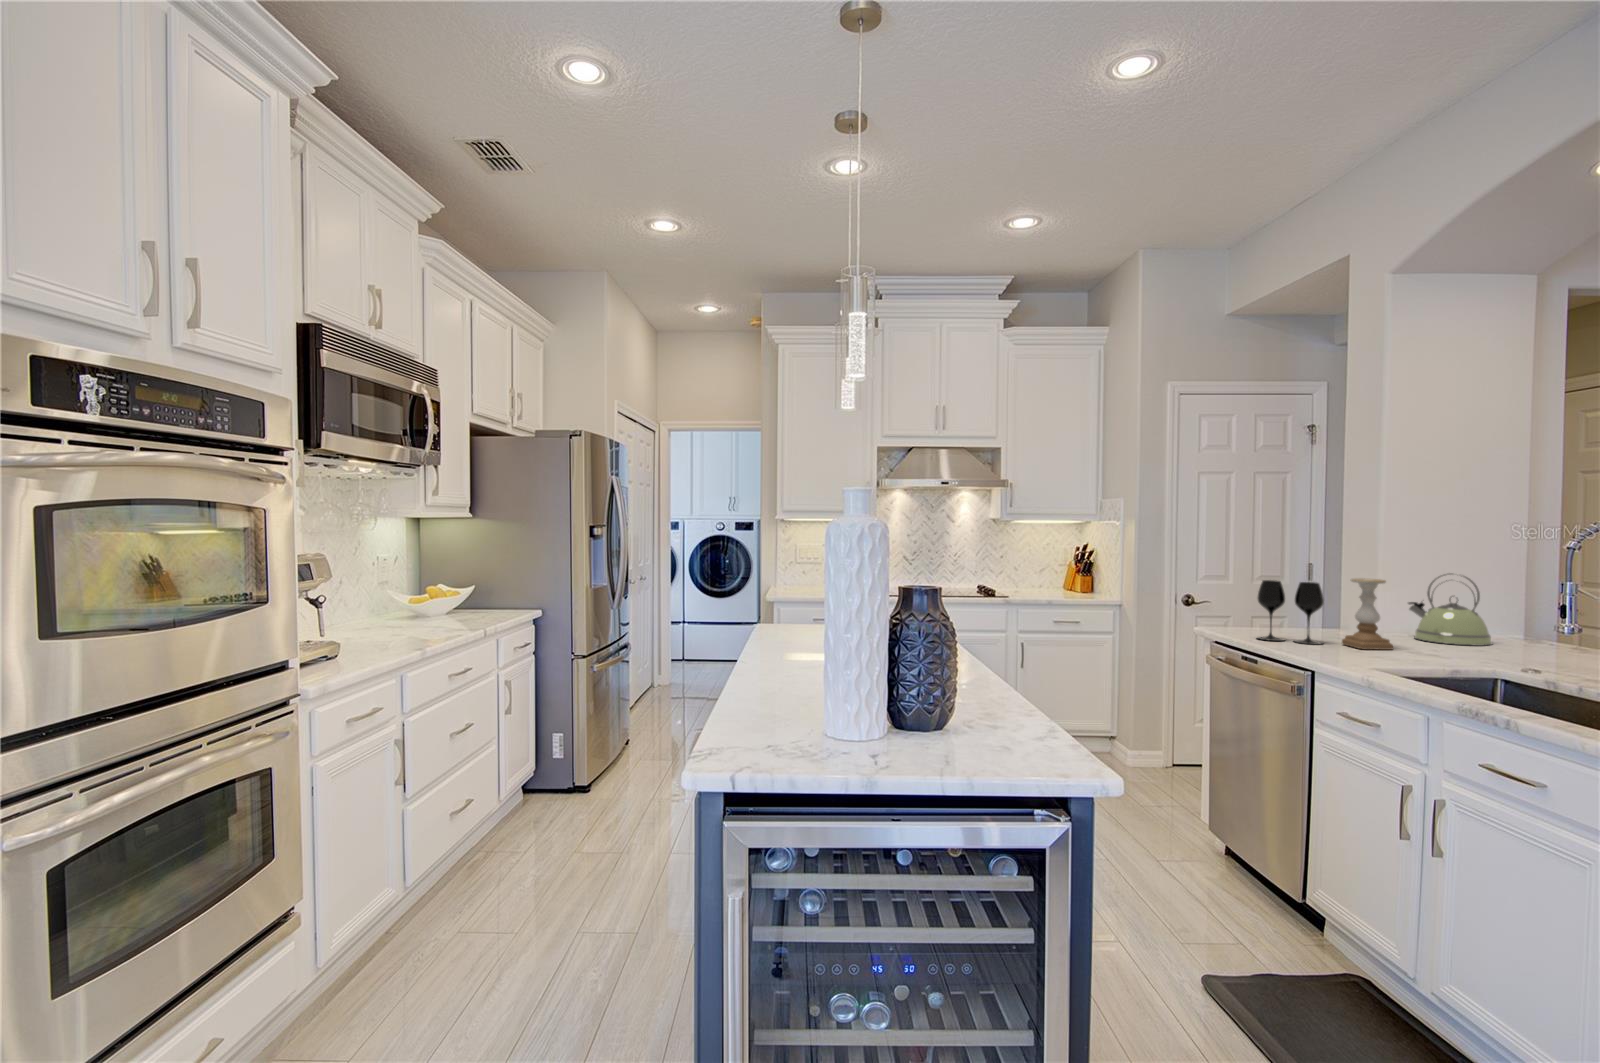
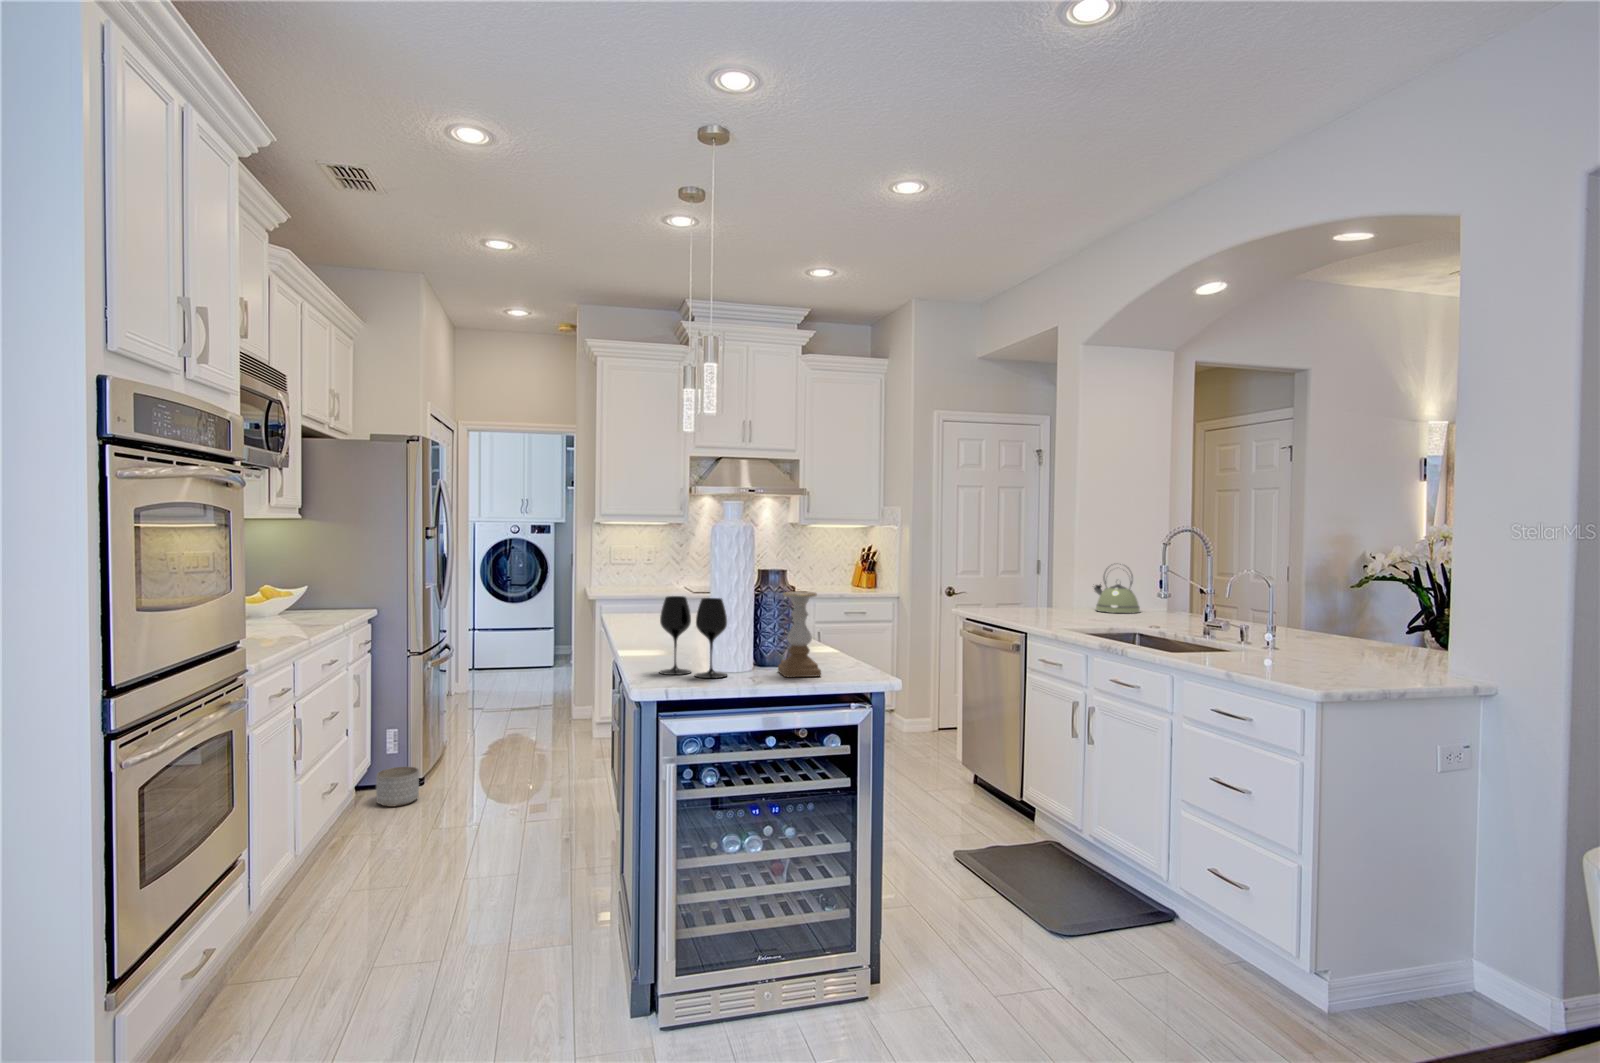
candle holder: present [1342,578,1393,650] -> present [778,591,821,677]
wine glass: present [1257,580,1324,645] -> present [660,596,727,678]
planter: none [539,773,581,816] -> present [376,766,419,807]

